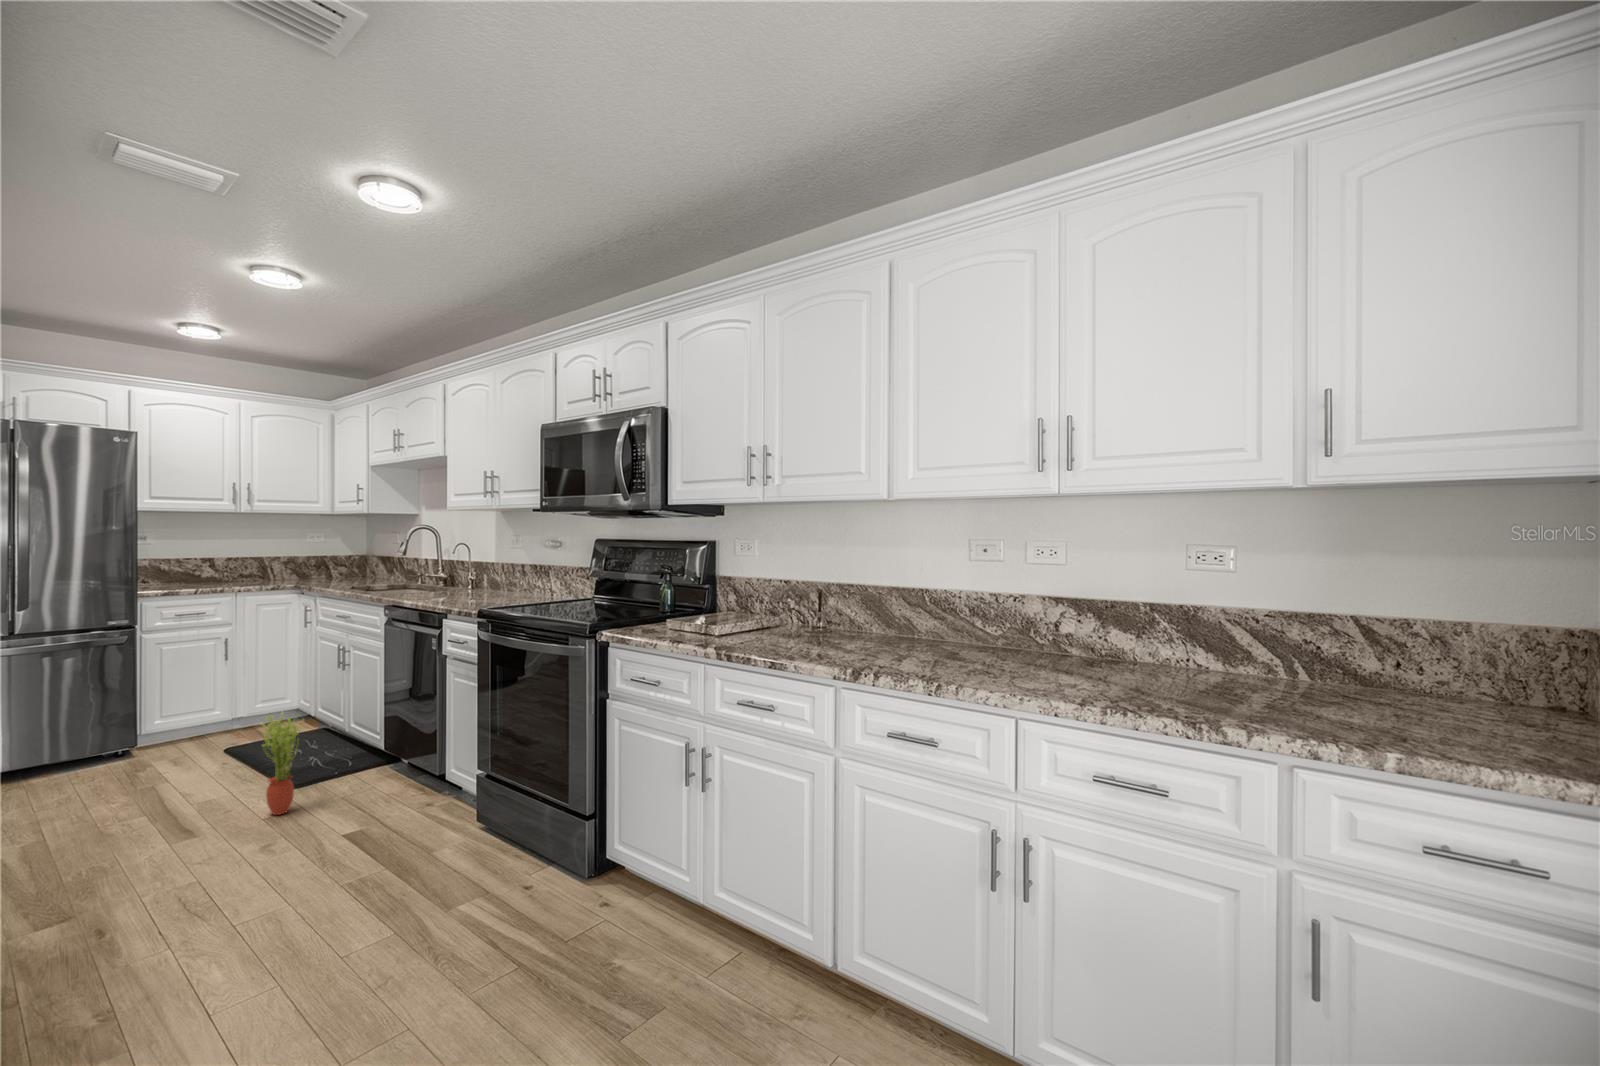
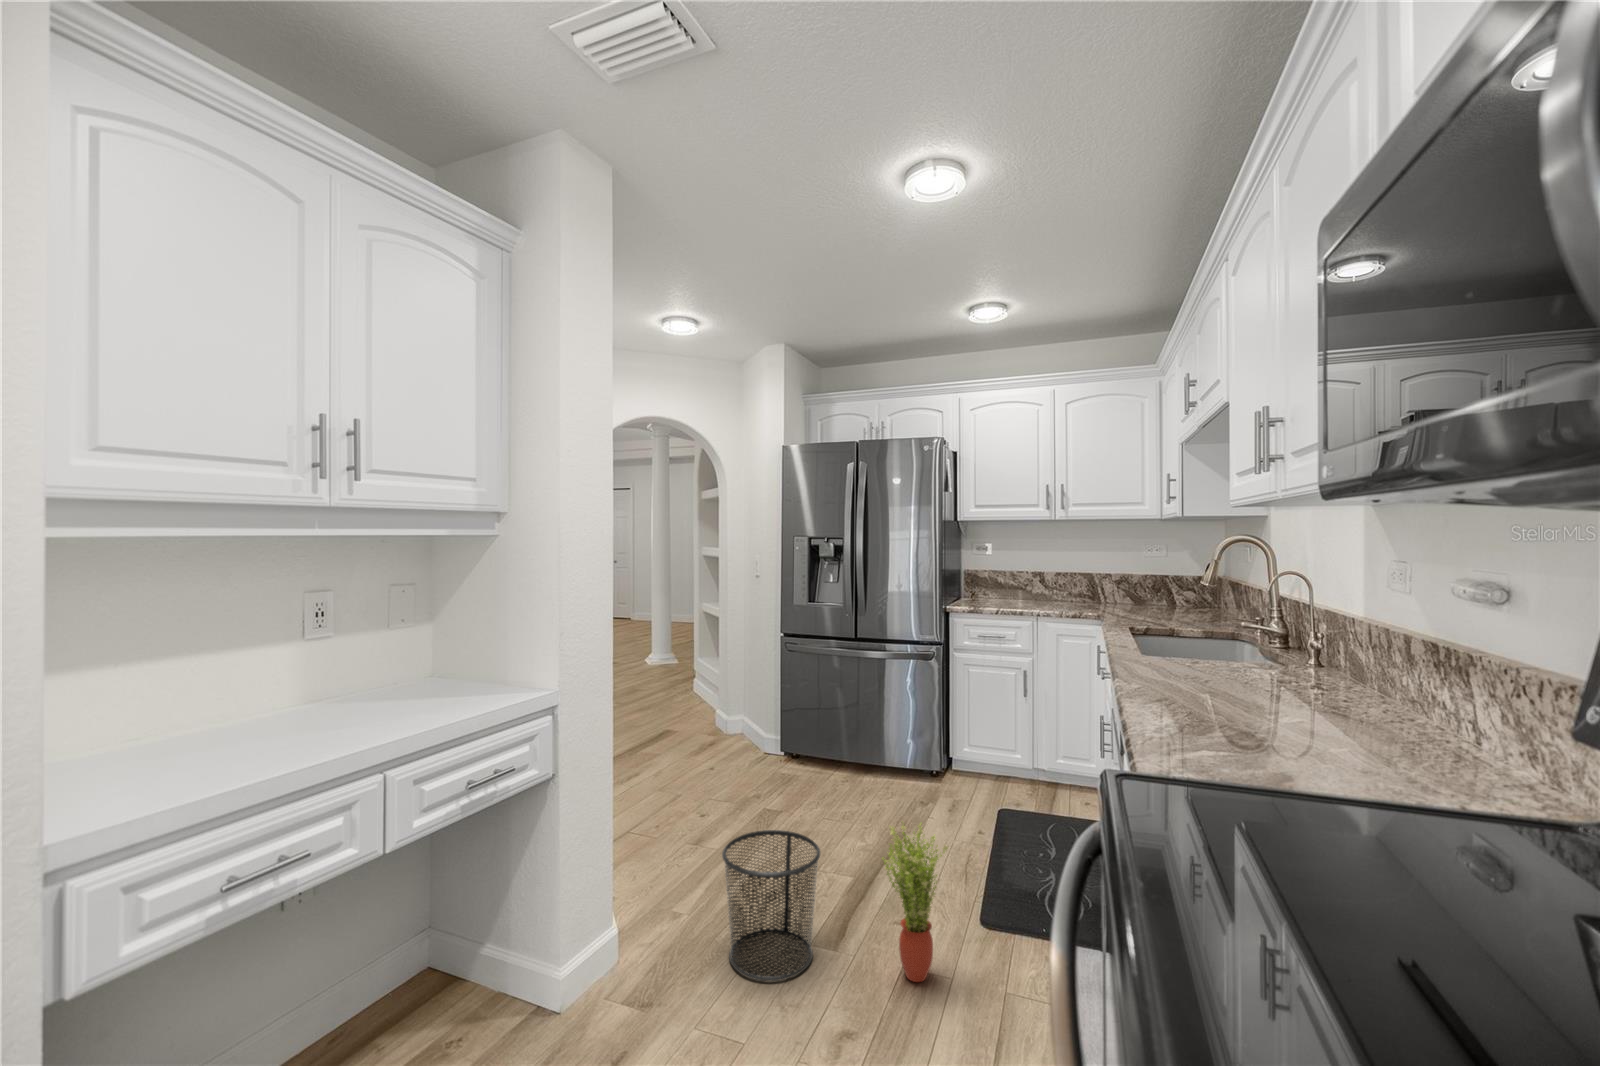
waste bin: none [97,757,203,866] -> present [722,830,820,981]

